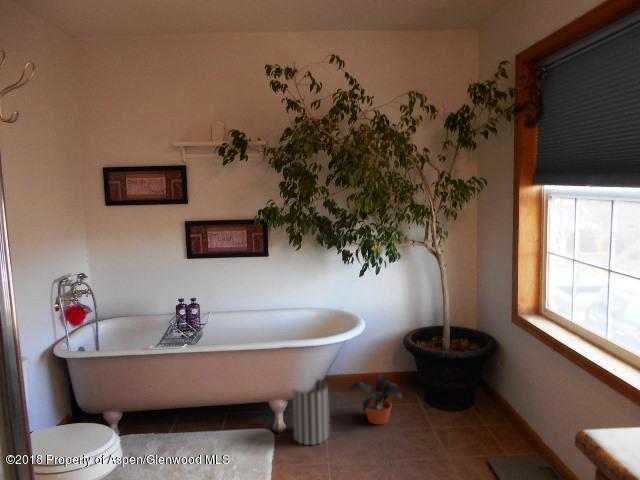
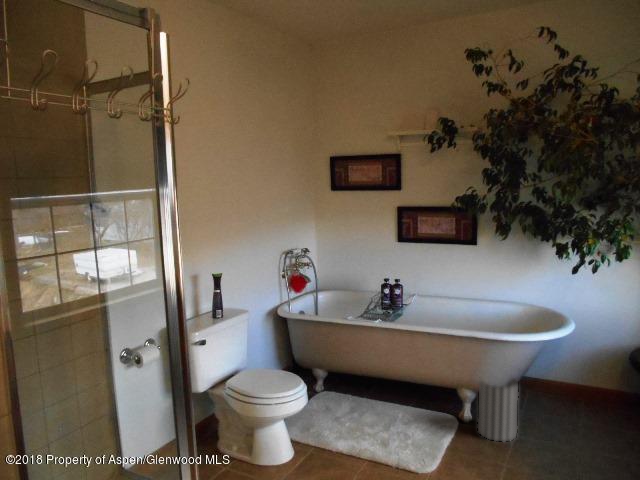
potted plant: present [349,374,403,424] -> none [546,387,612,441]

